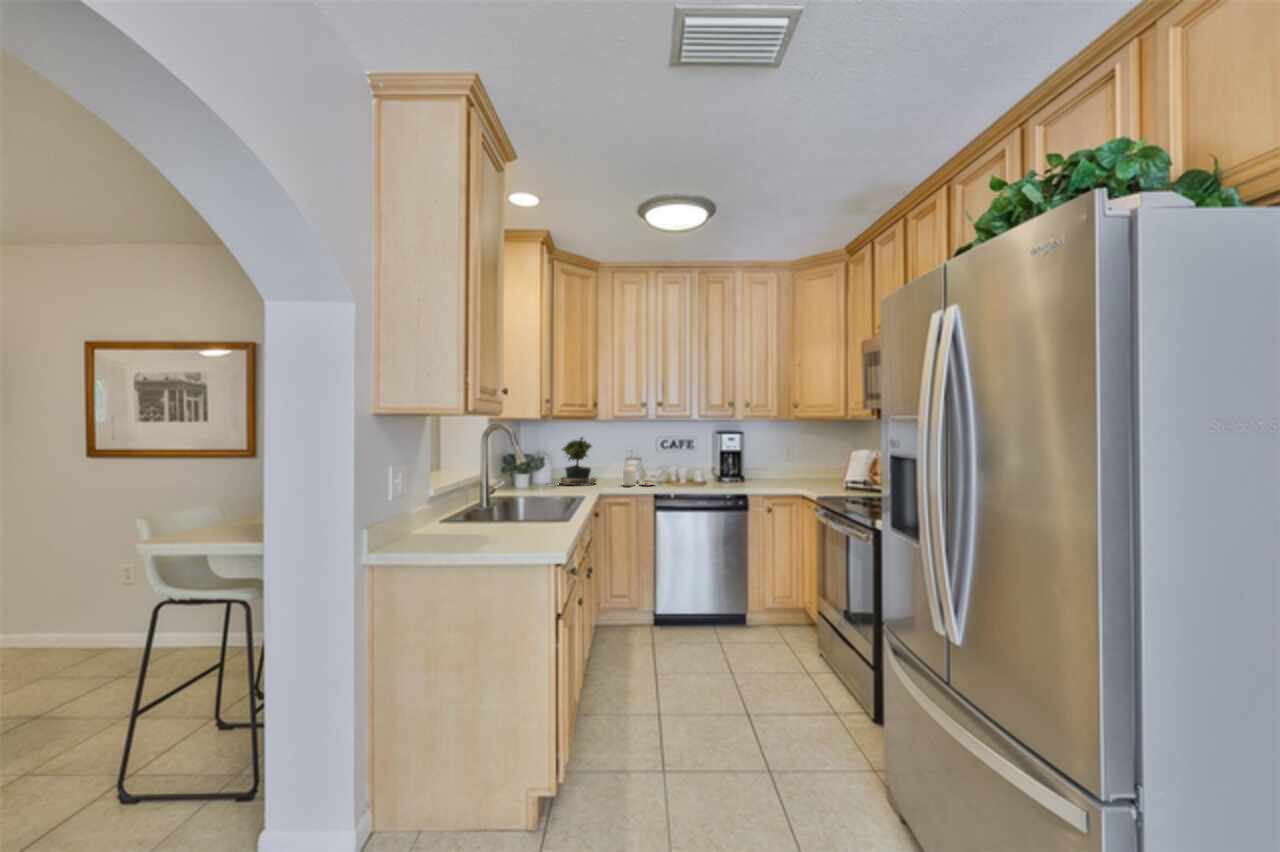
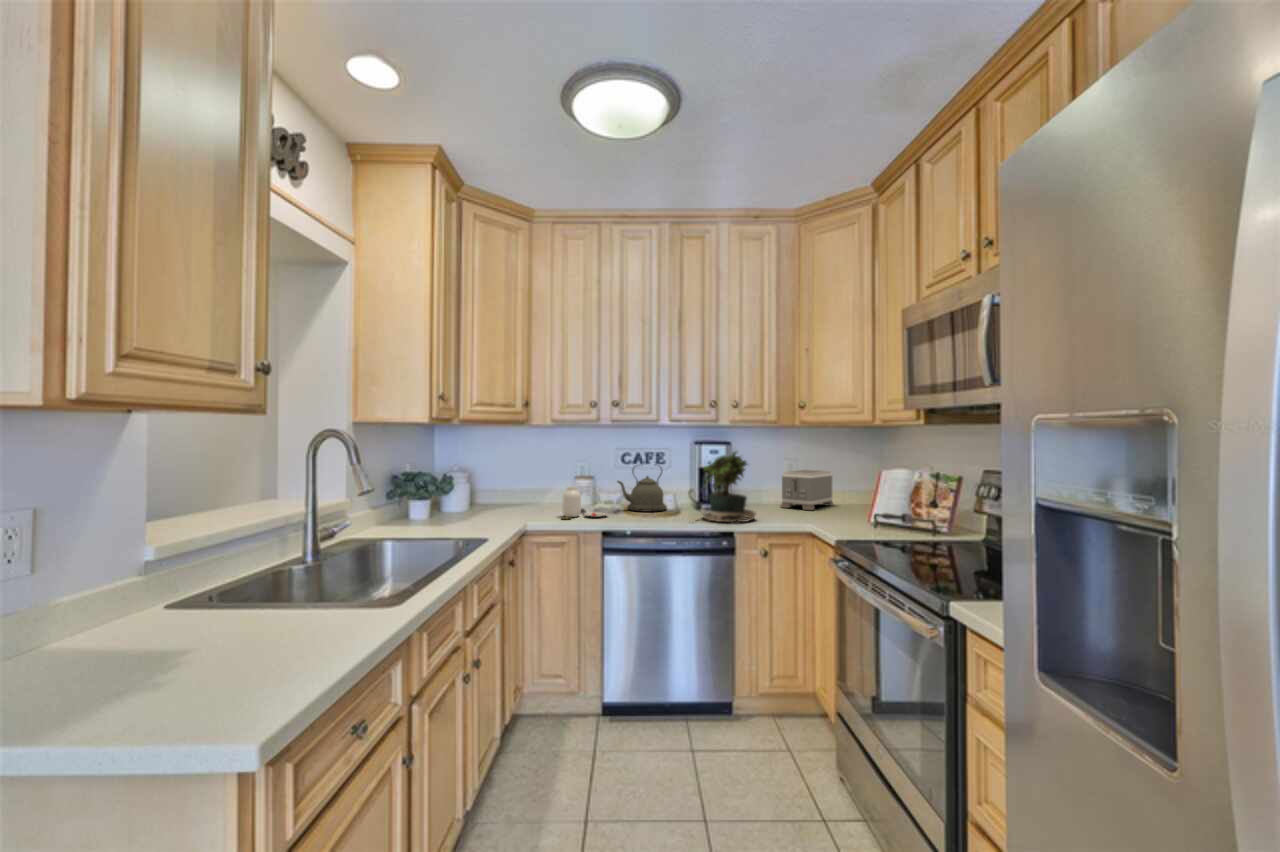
potted plant: present [560,438,597,485] -> present [701,452,756,522]
kettle: none [660,449,696,483] -> present [617,469,667,512]
toaster: none [780,452,820,481] -> present [781,470,833,510]

